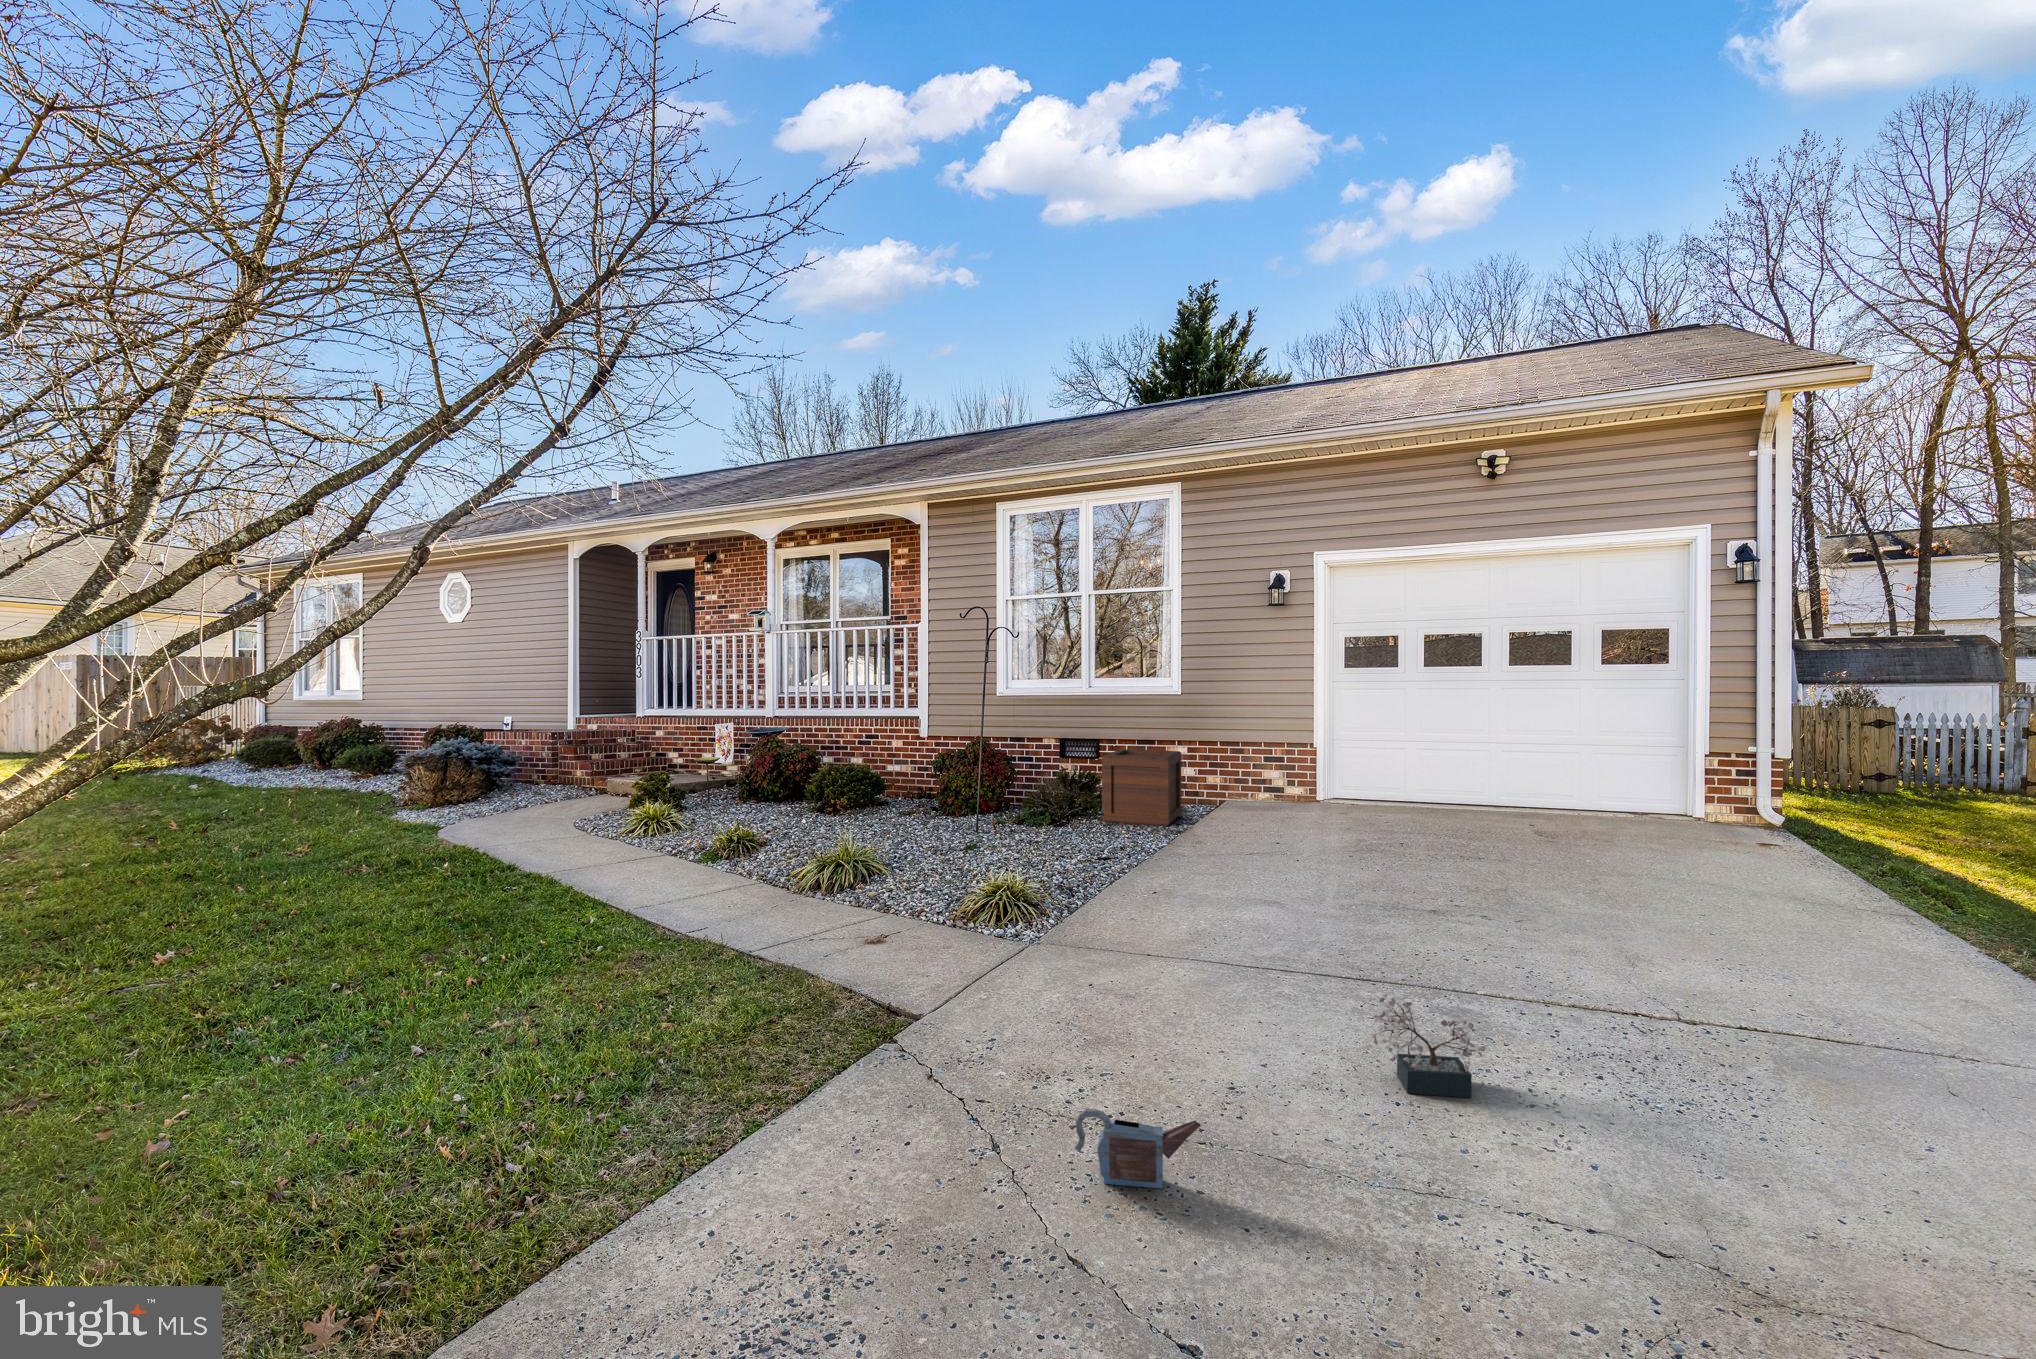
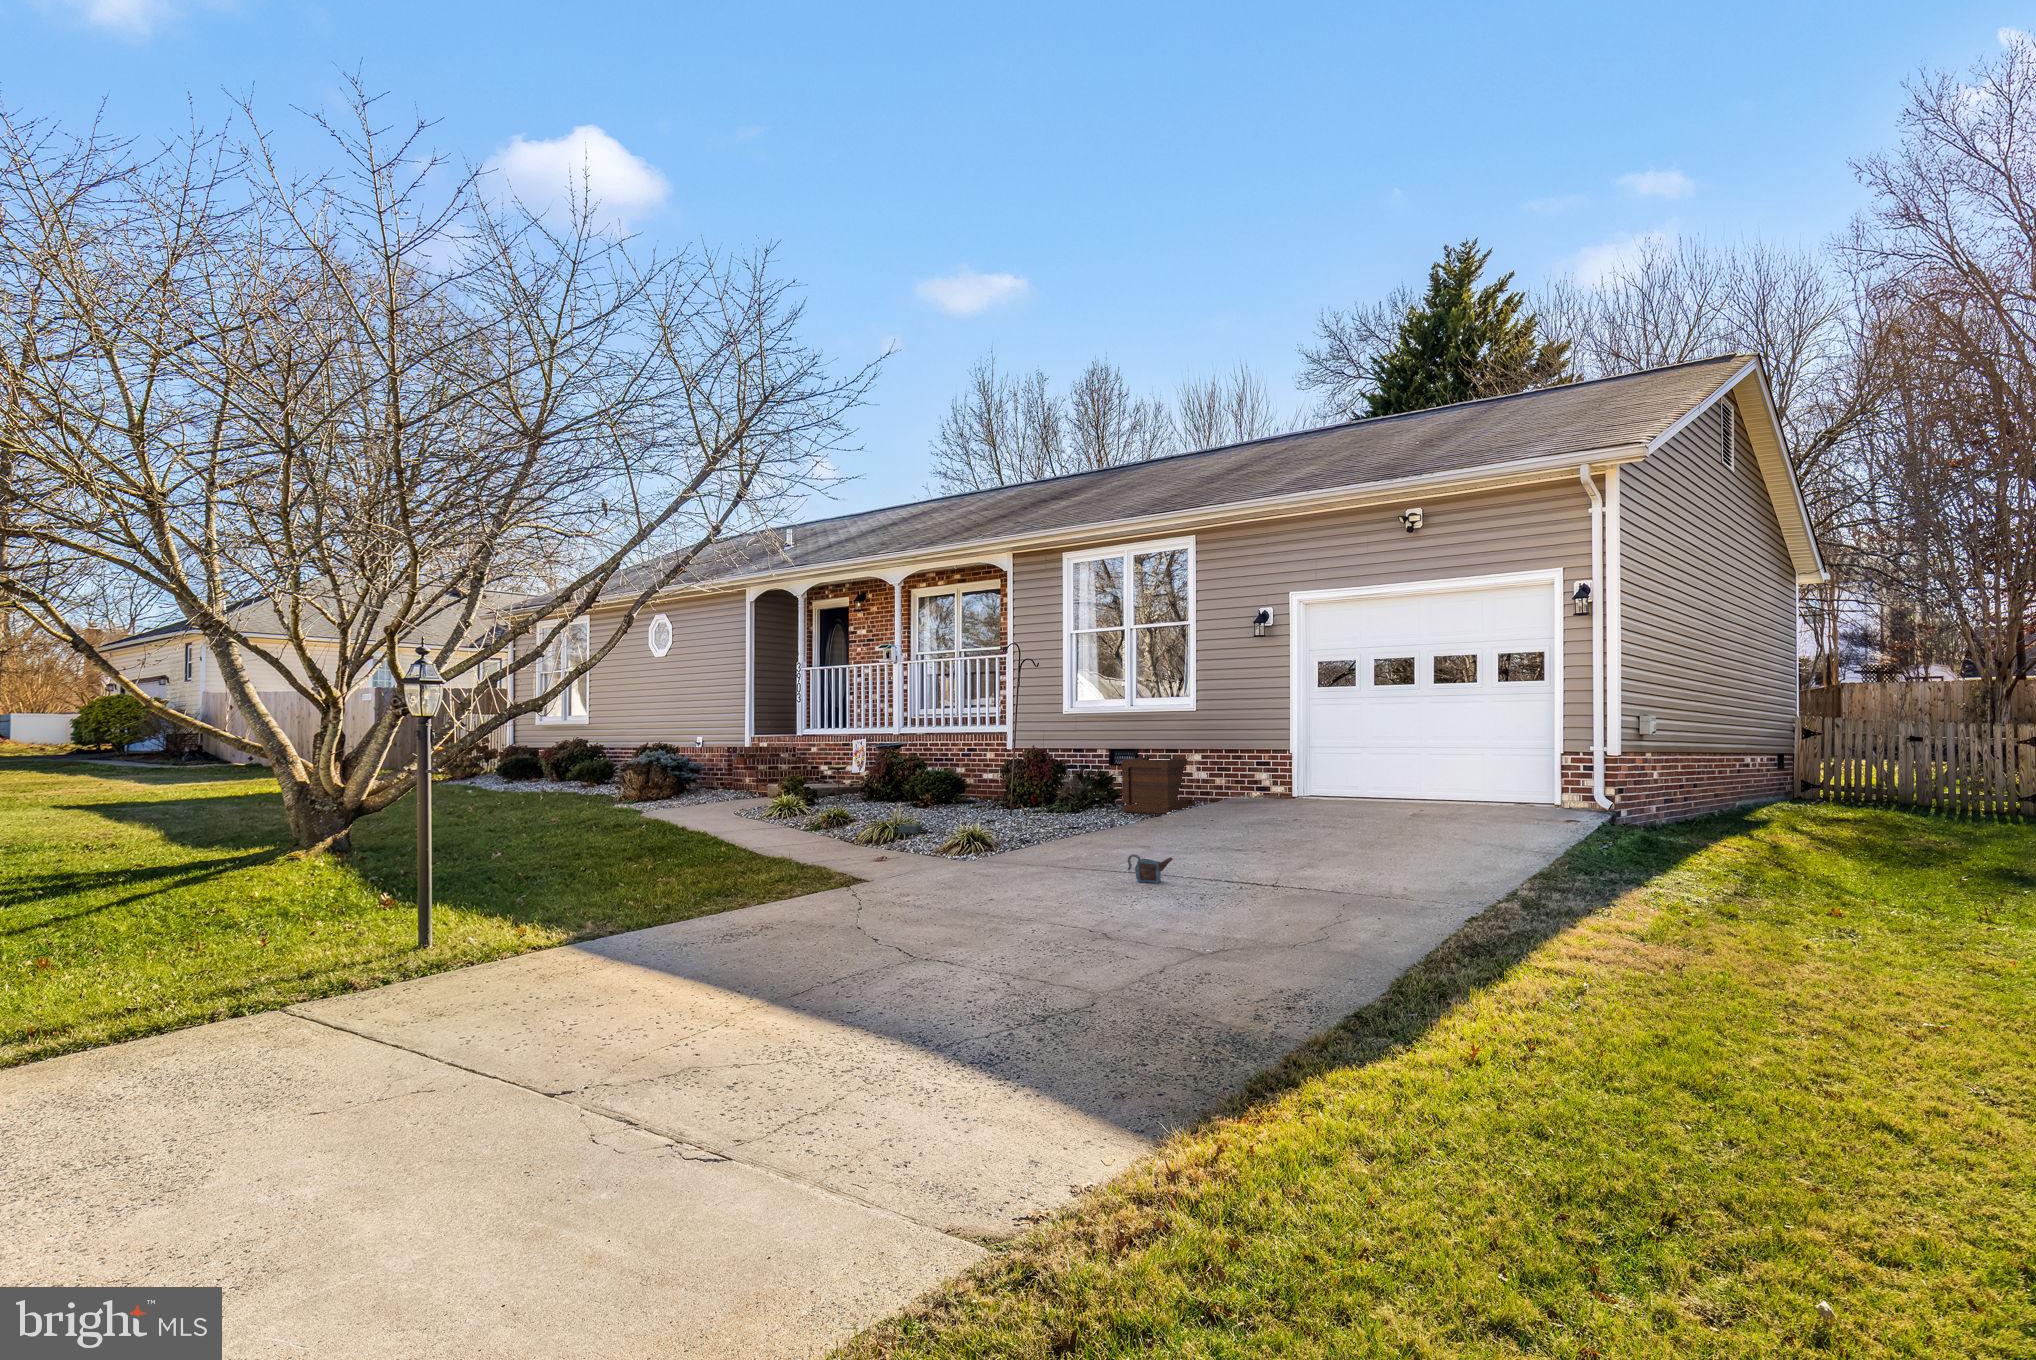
decorative plant: present [1372,994,1485,1098] -> present [895,806,923,834]
watering can: present [1075,1109,1201,1189] -> present [1128,854,1173,883]

